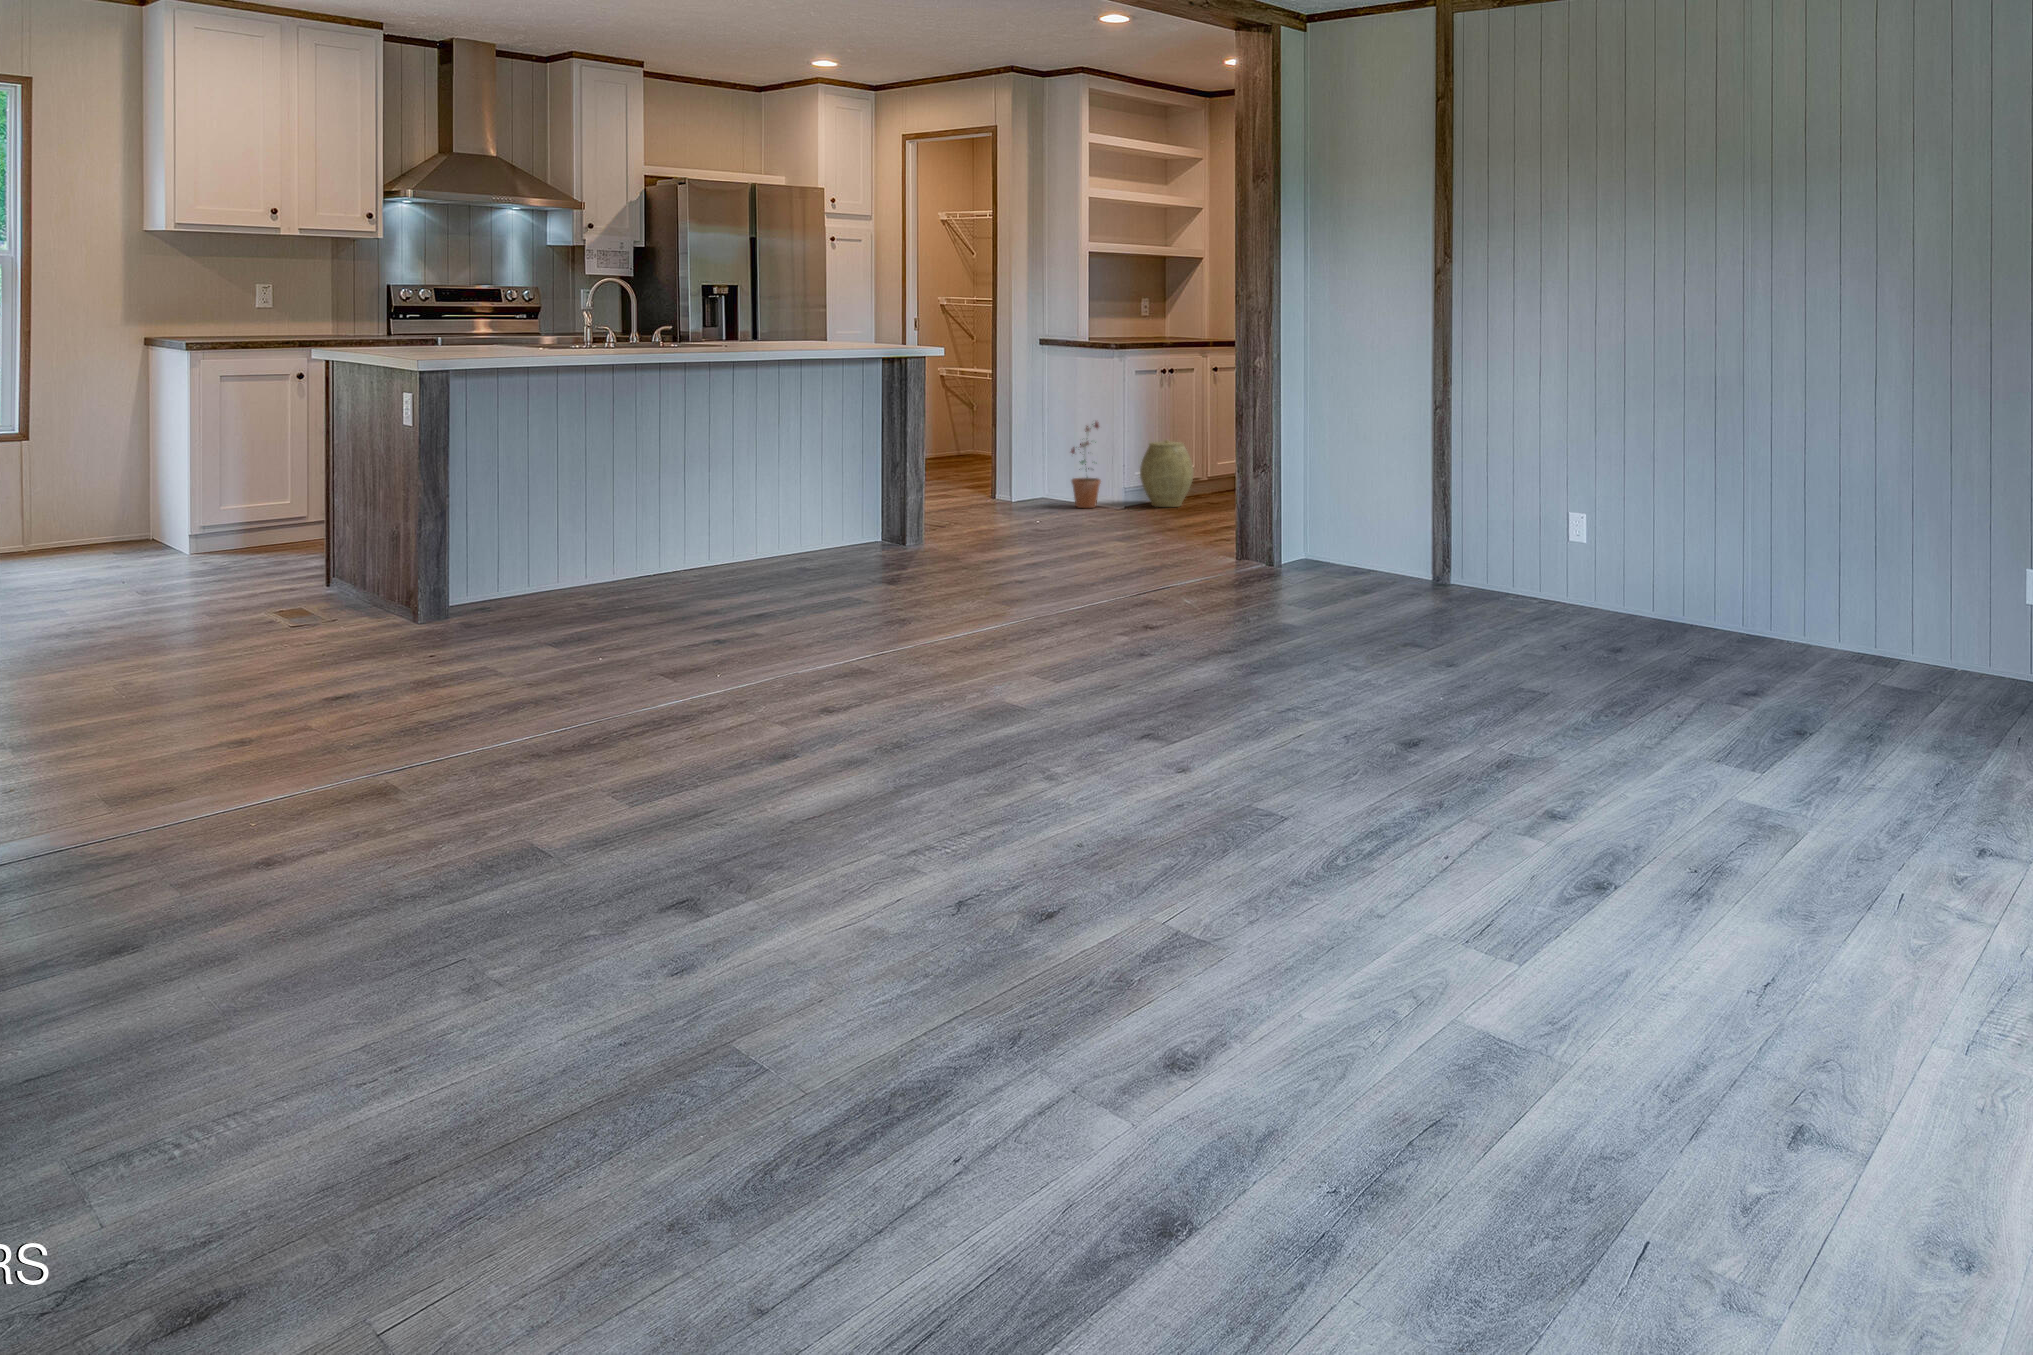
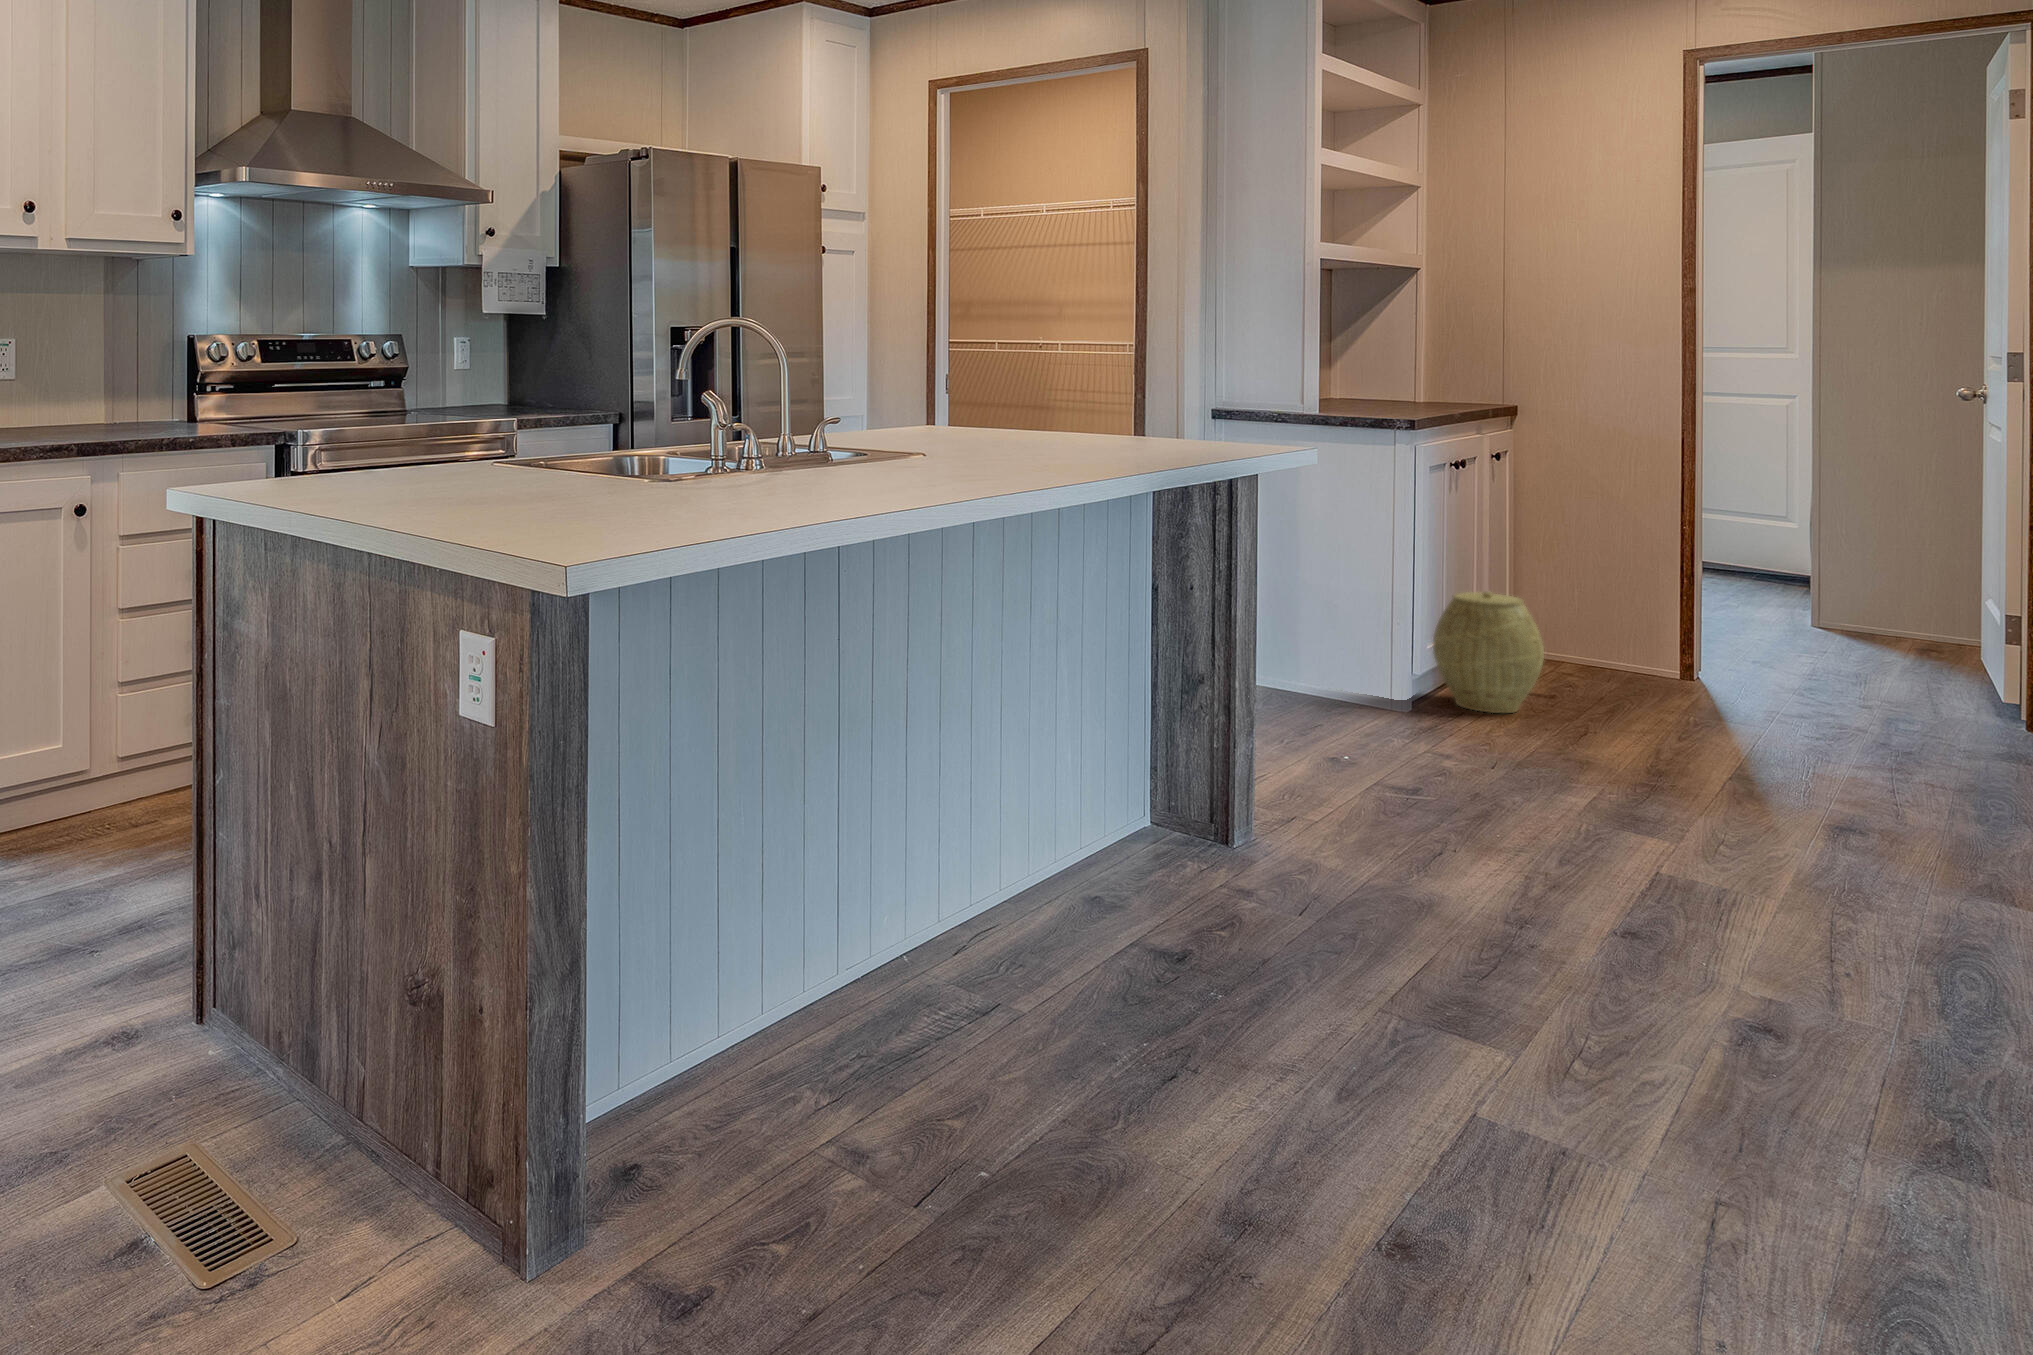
potted plant: present [1071,422,1101,508] -> none [1318,558,1383,715]

